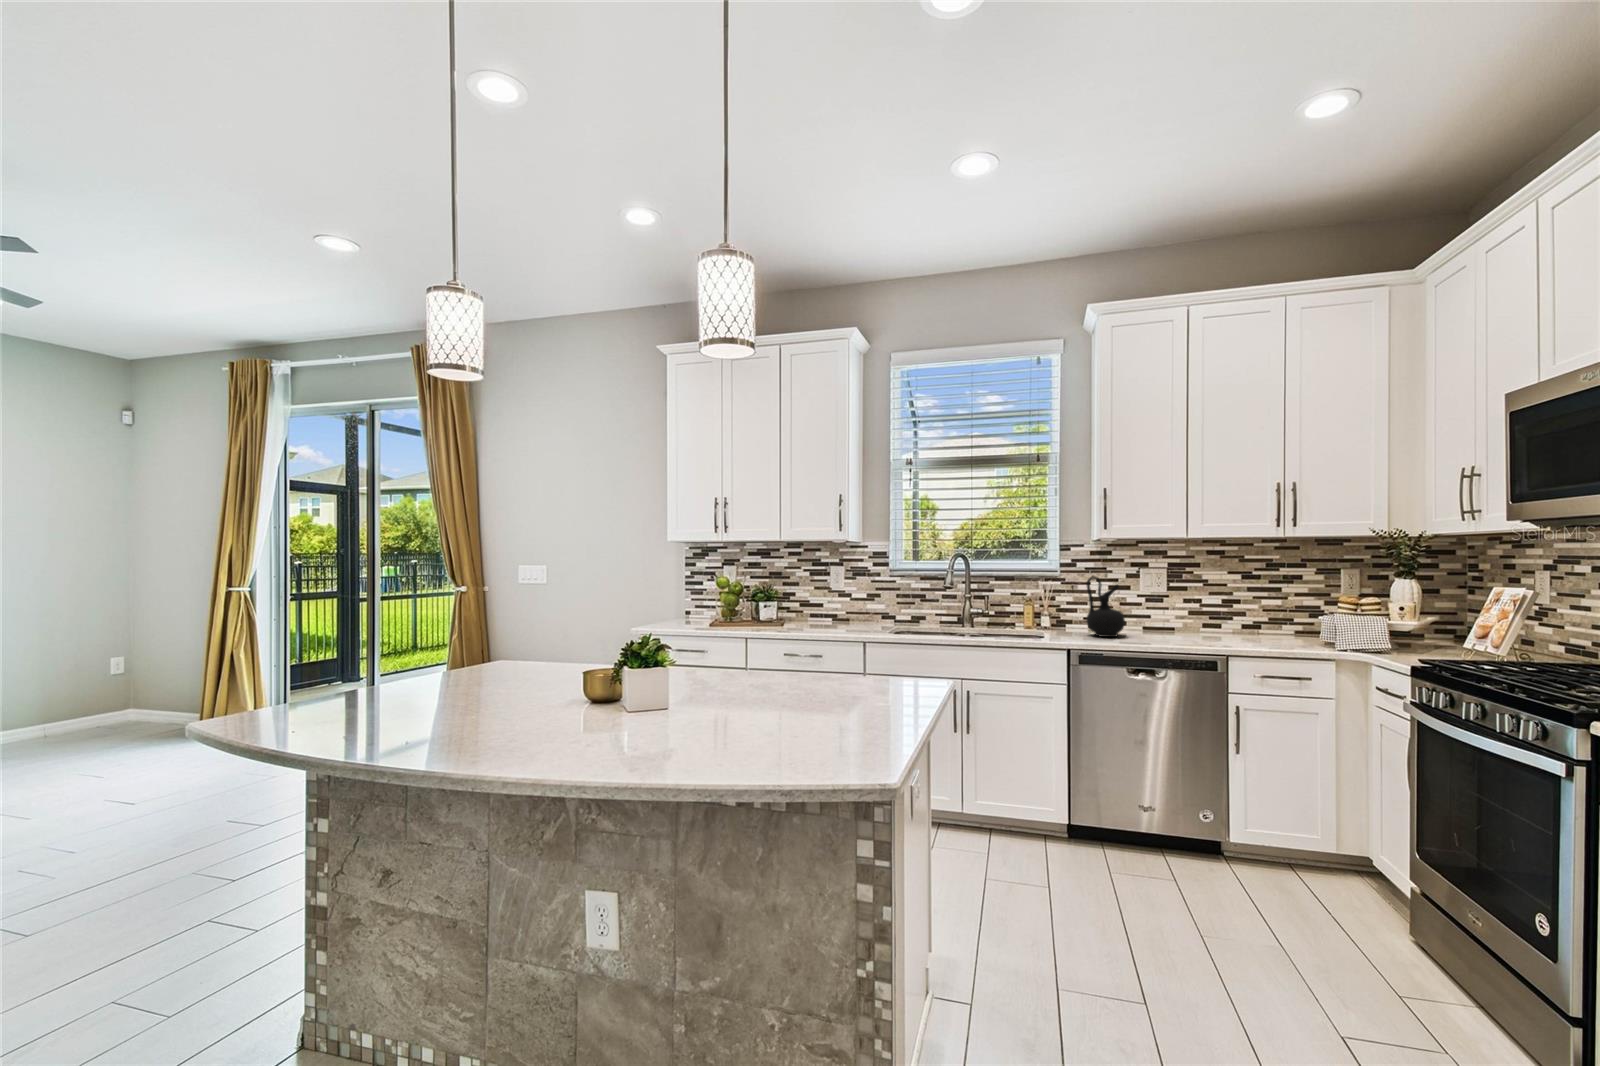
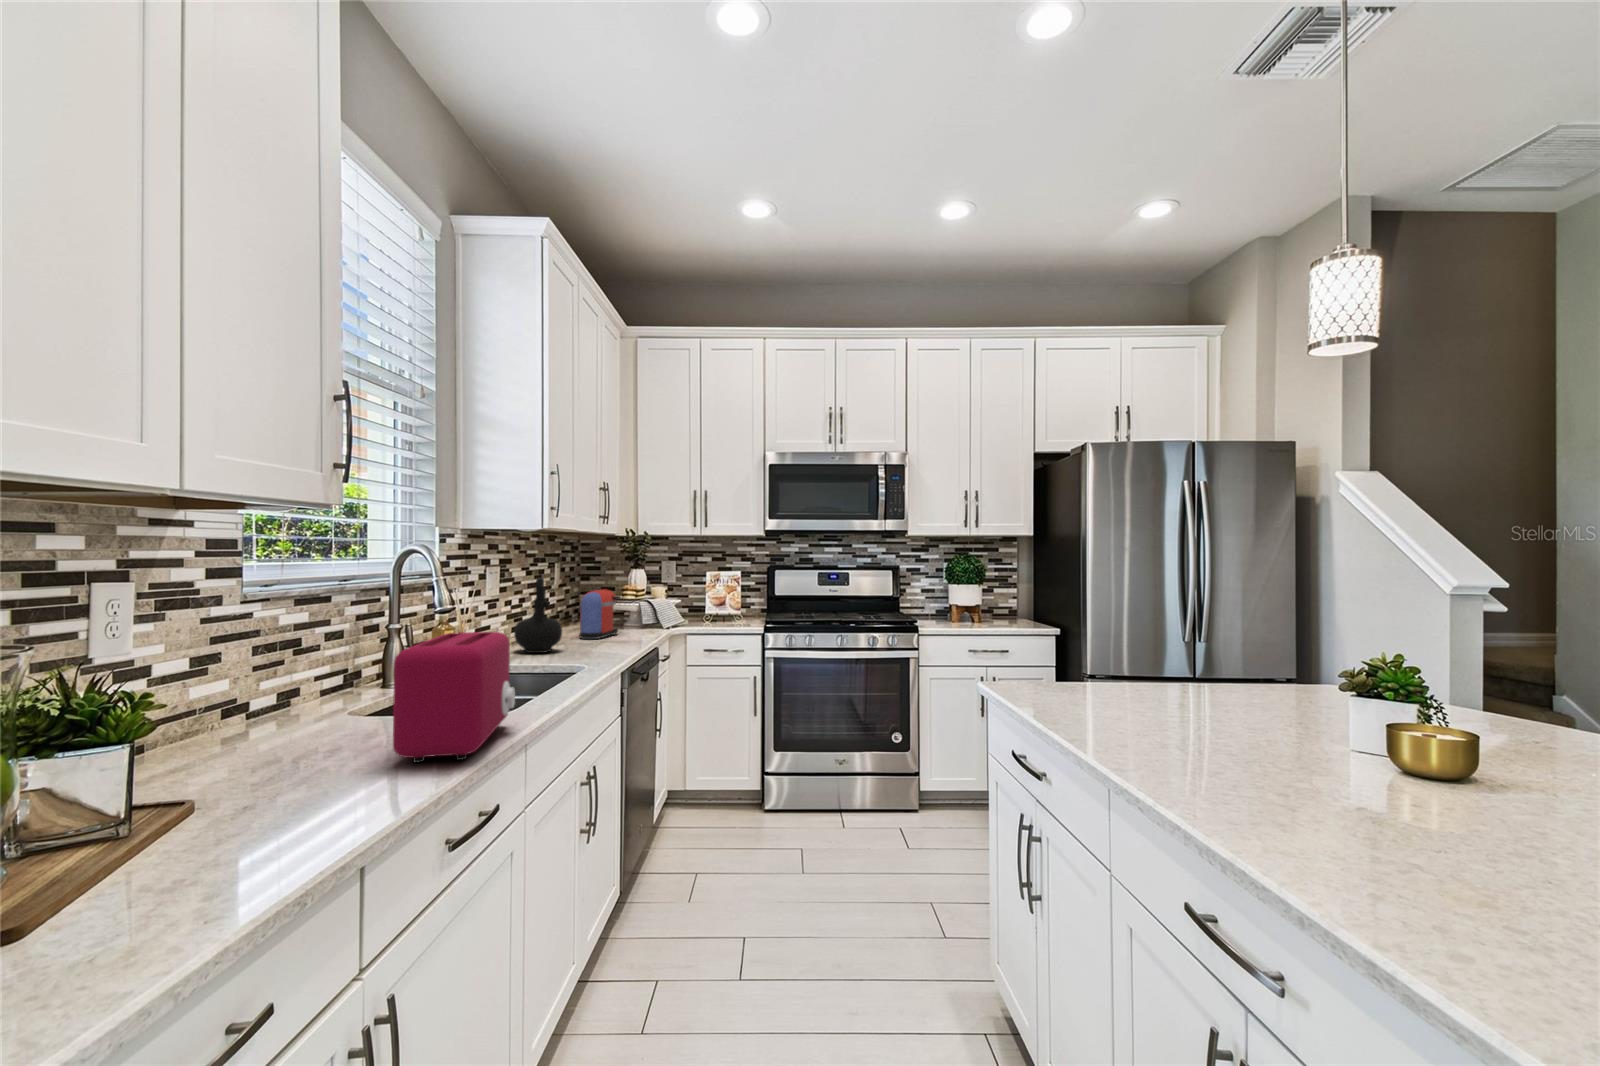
toaster: none [799,592,862,635] -> present [393,632,515,762]
coffee maker: none [1202,595,1282,646] -> present [579,590,621,639]

